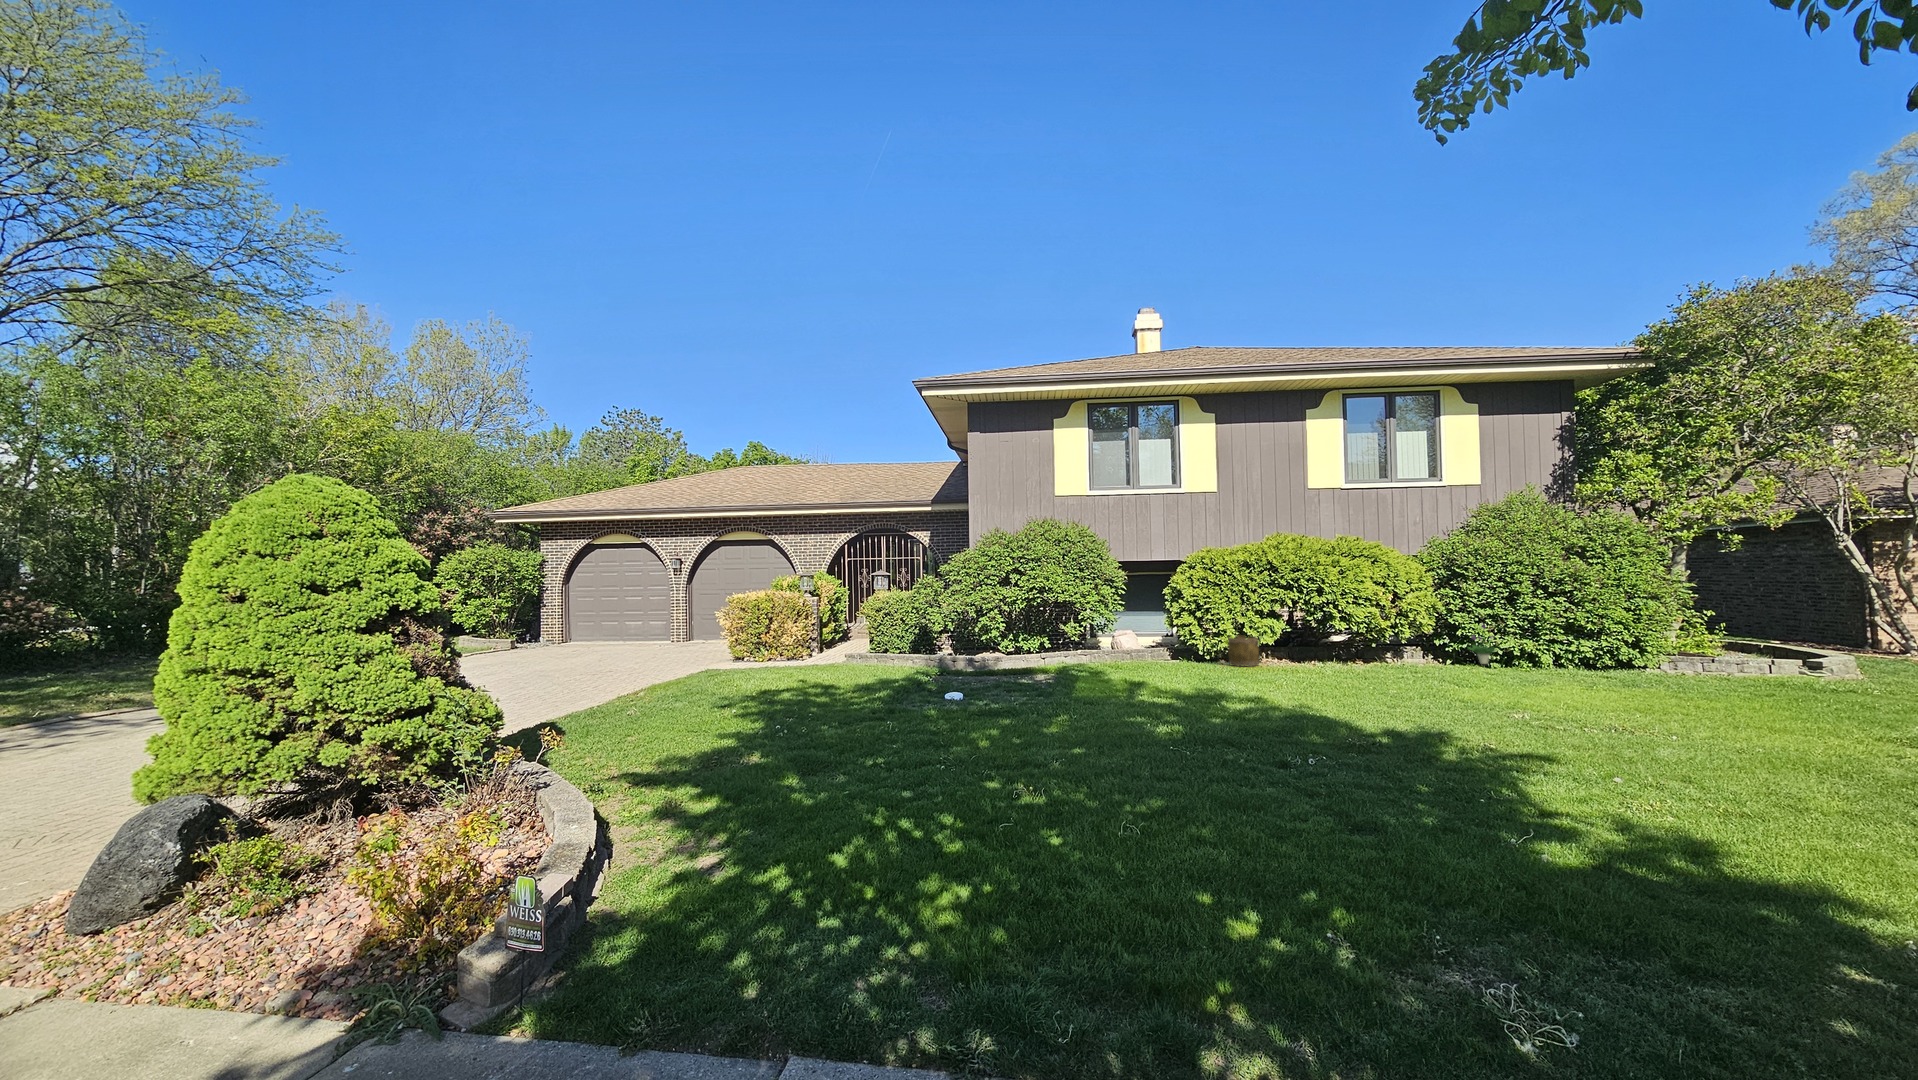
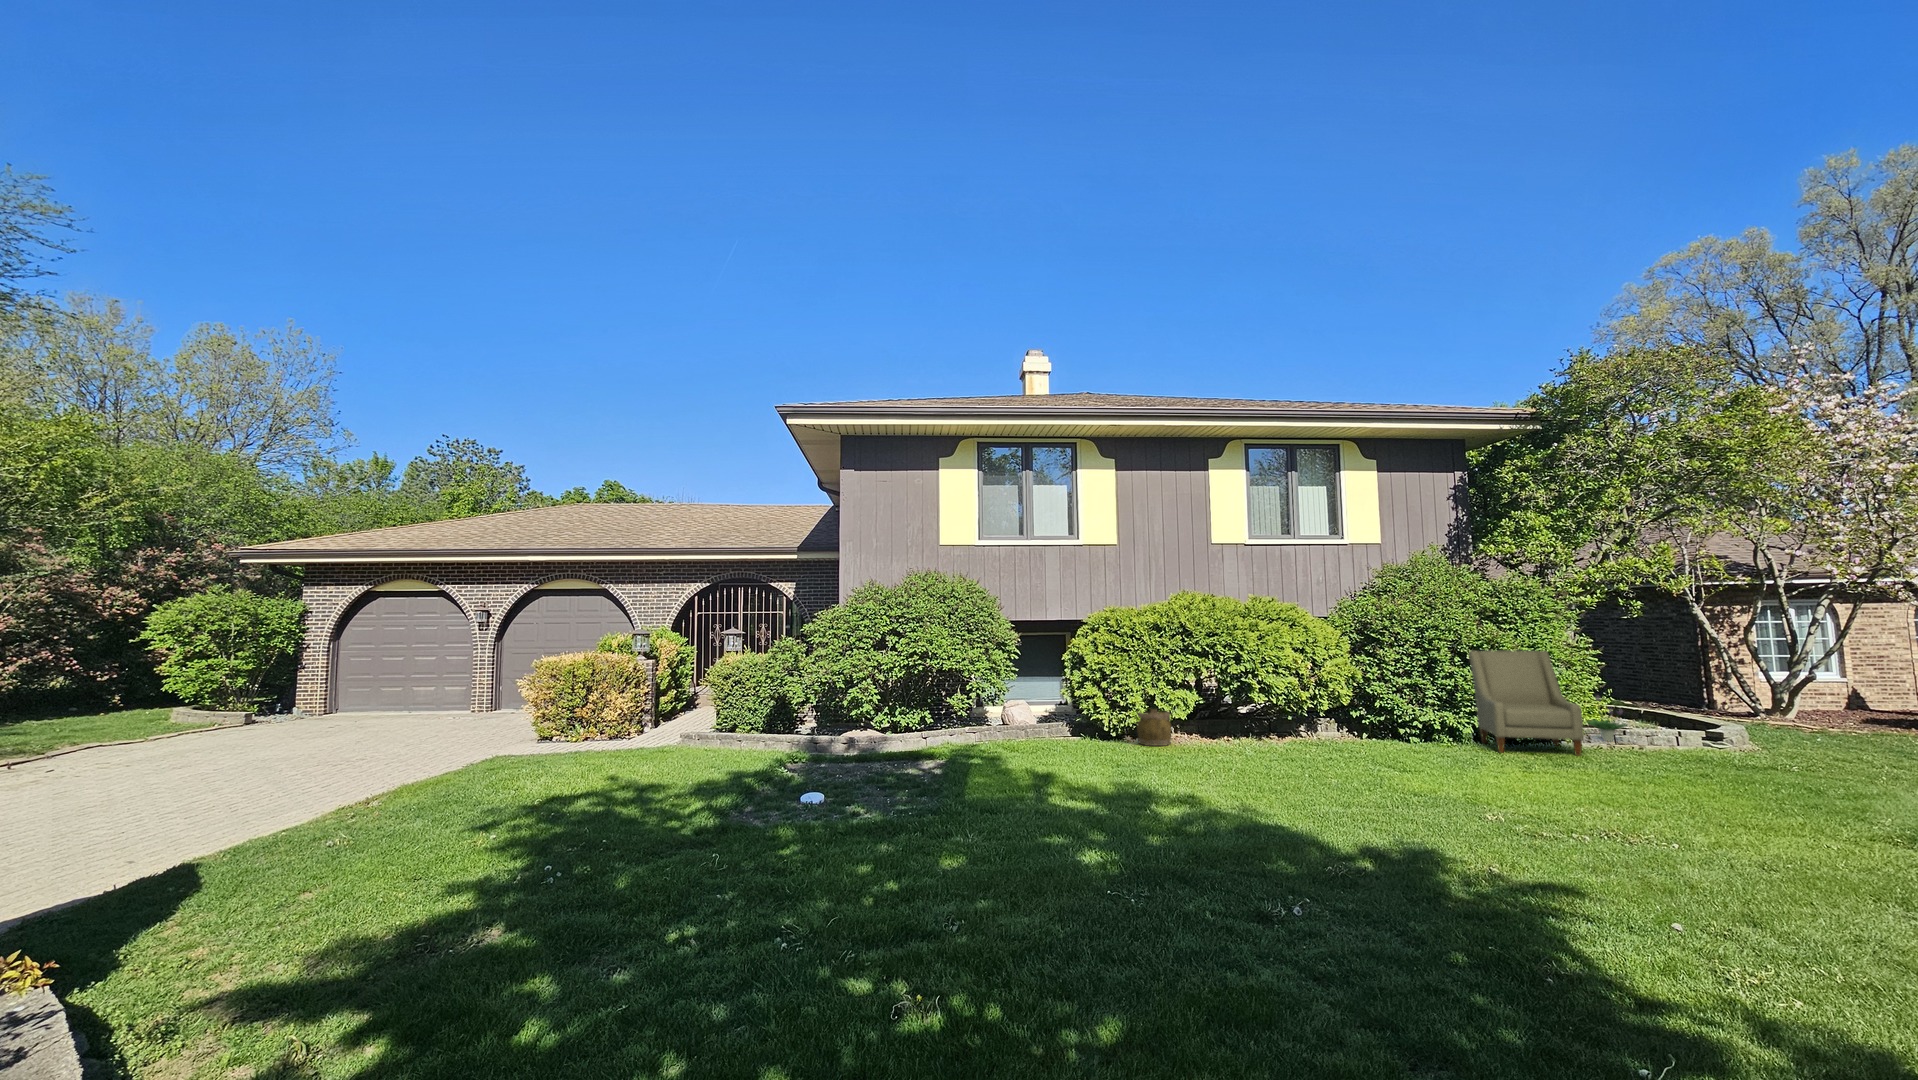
chair: none [1549,582,1653,678] -> present [1469,650,1584,756]
potted plant: present [1469,625,1497,664] -> present [1587,697,1627,741]

